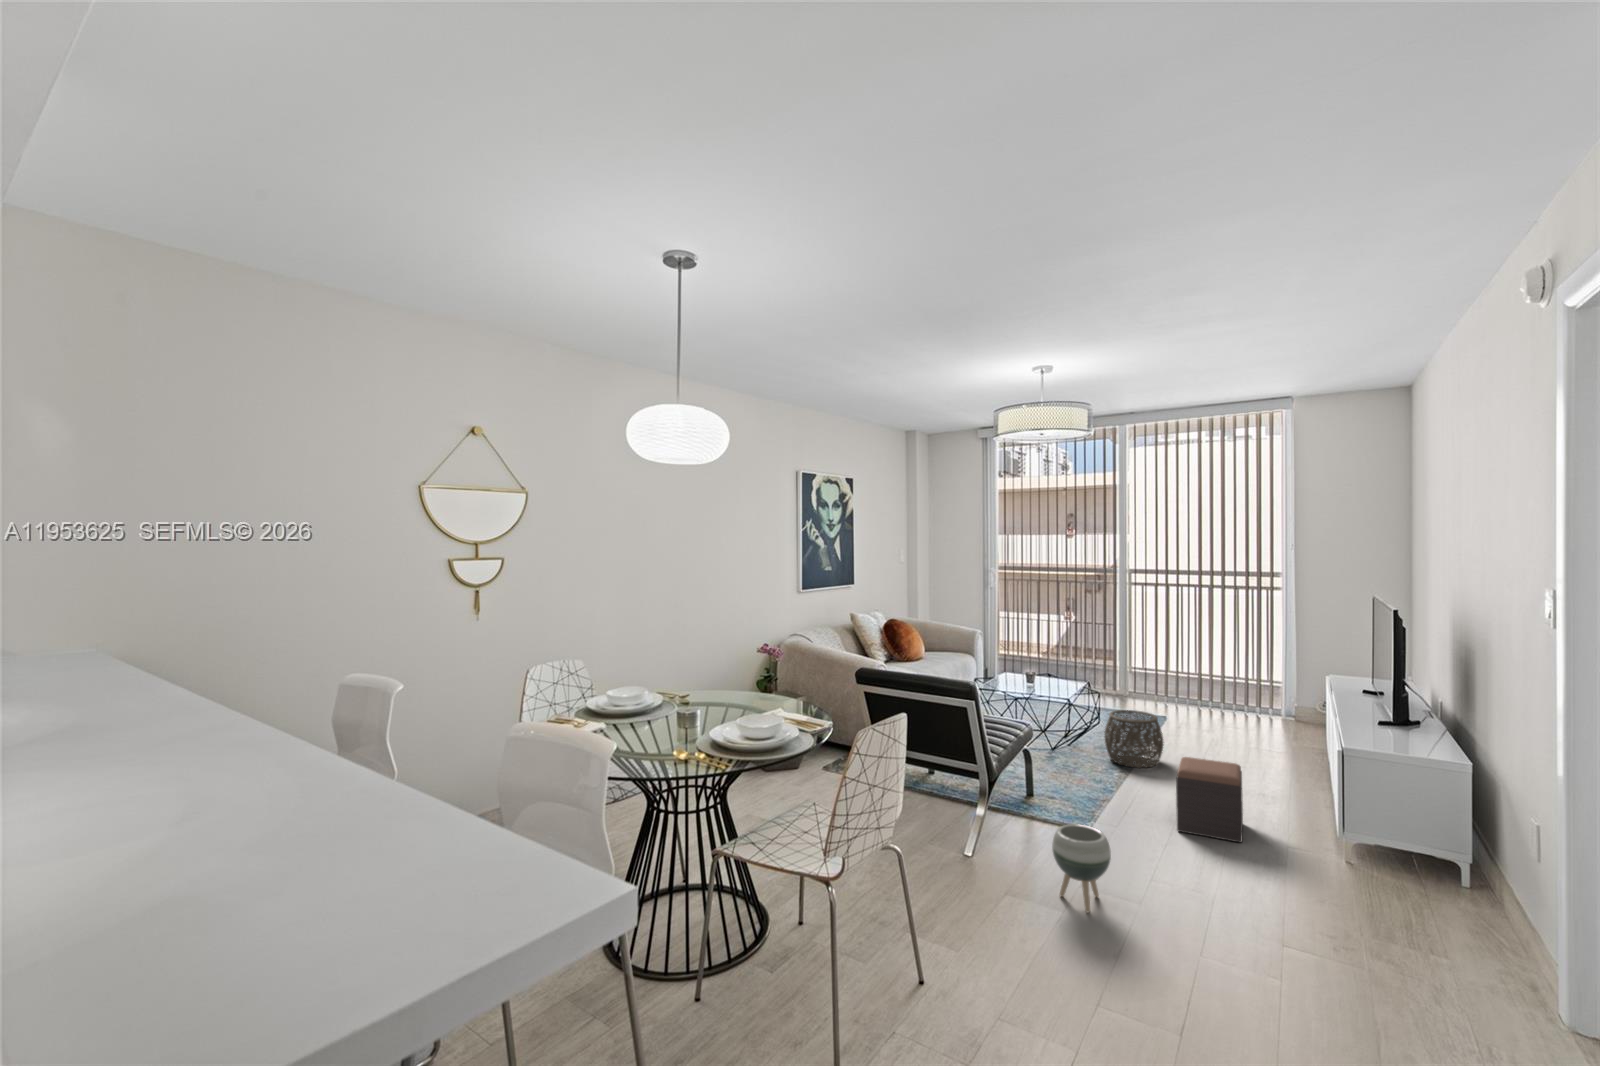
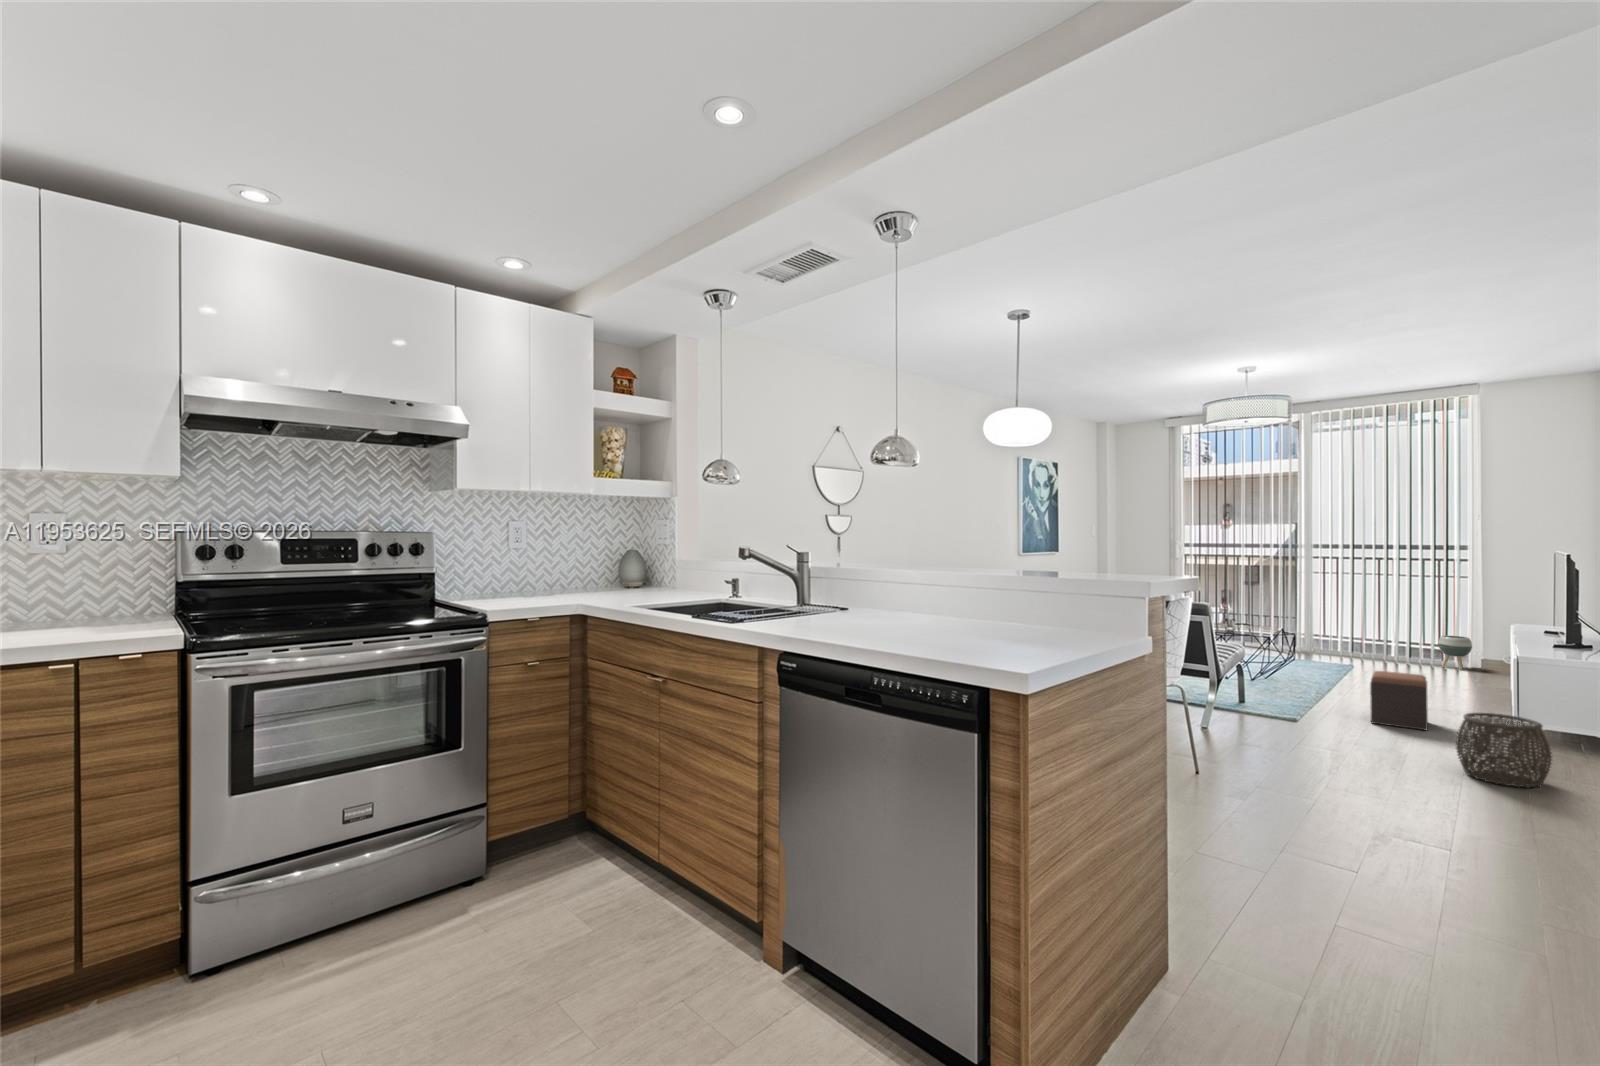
woven basket: present [1104,710,1164,768] -> present [1456,713,1552,788]
planter: present [1052,824,1111,912] -> present [1438,635,1472,670]

